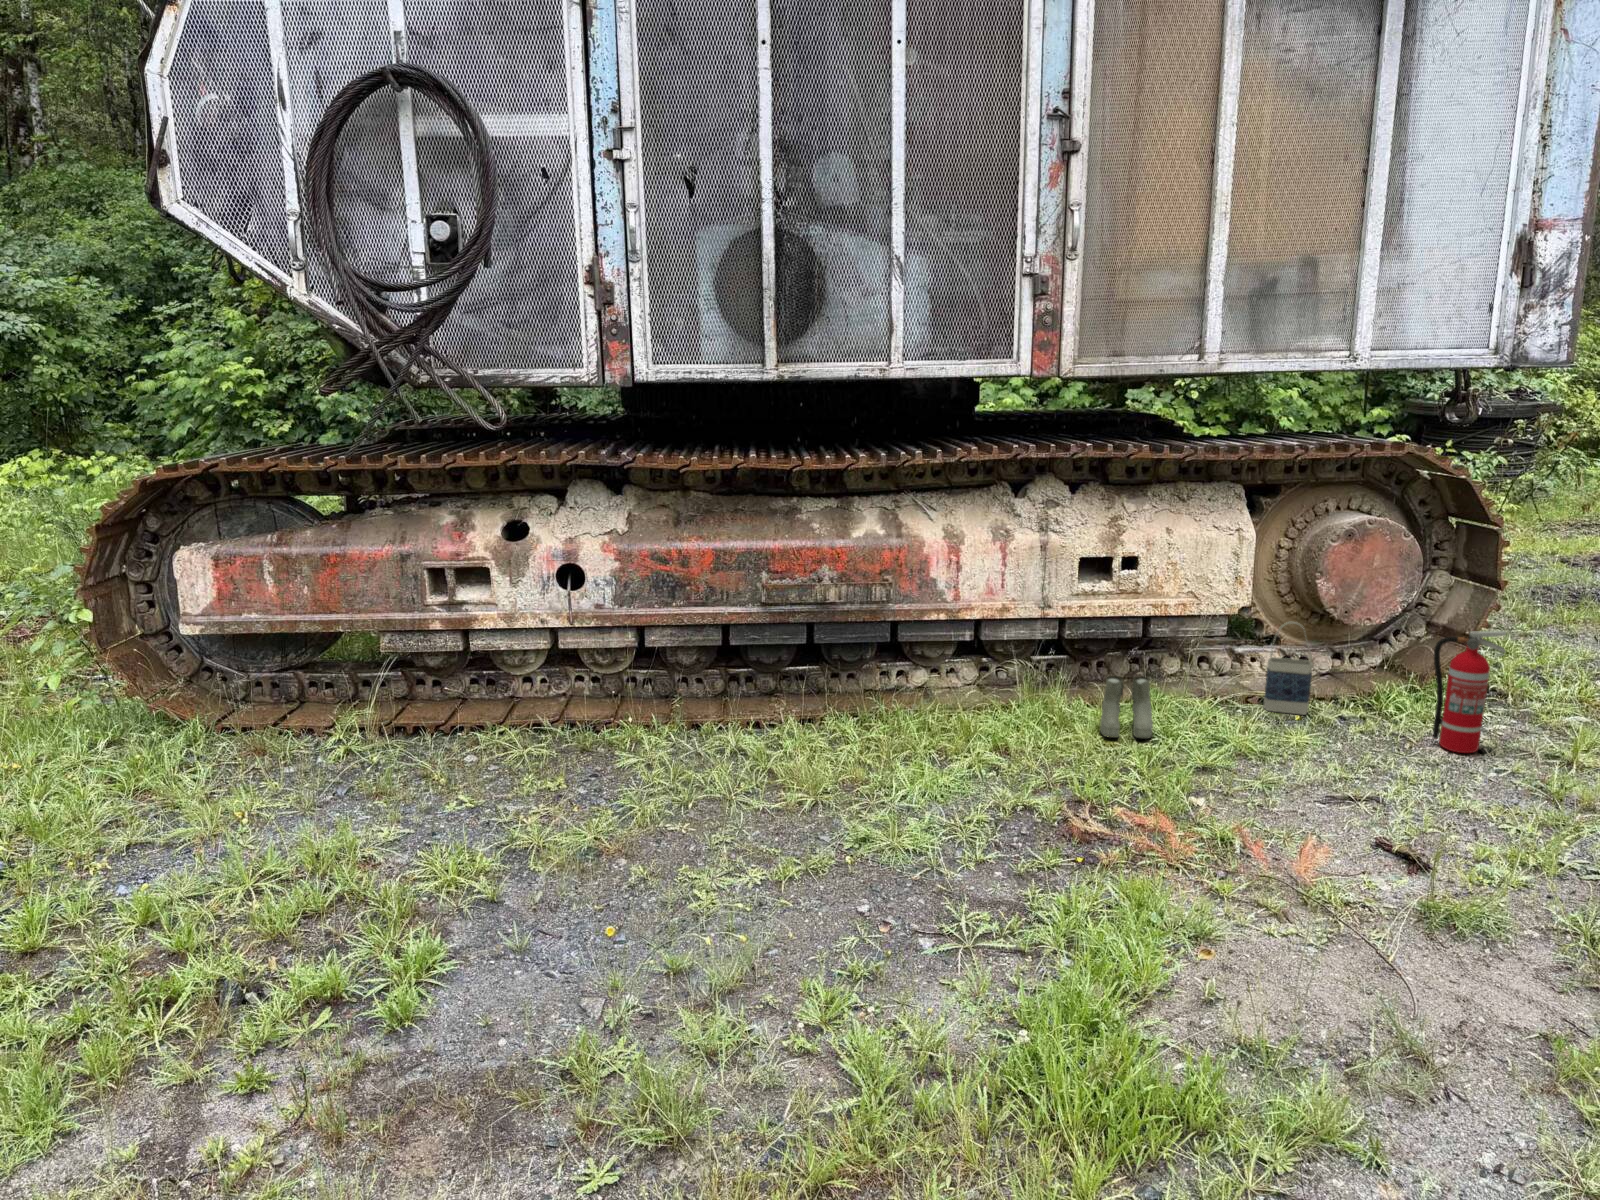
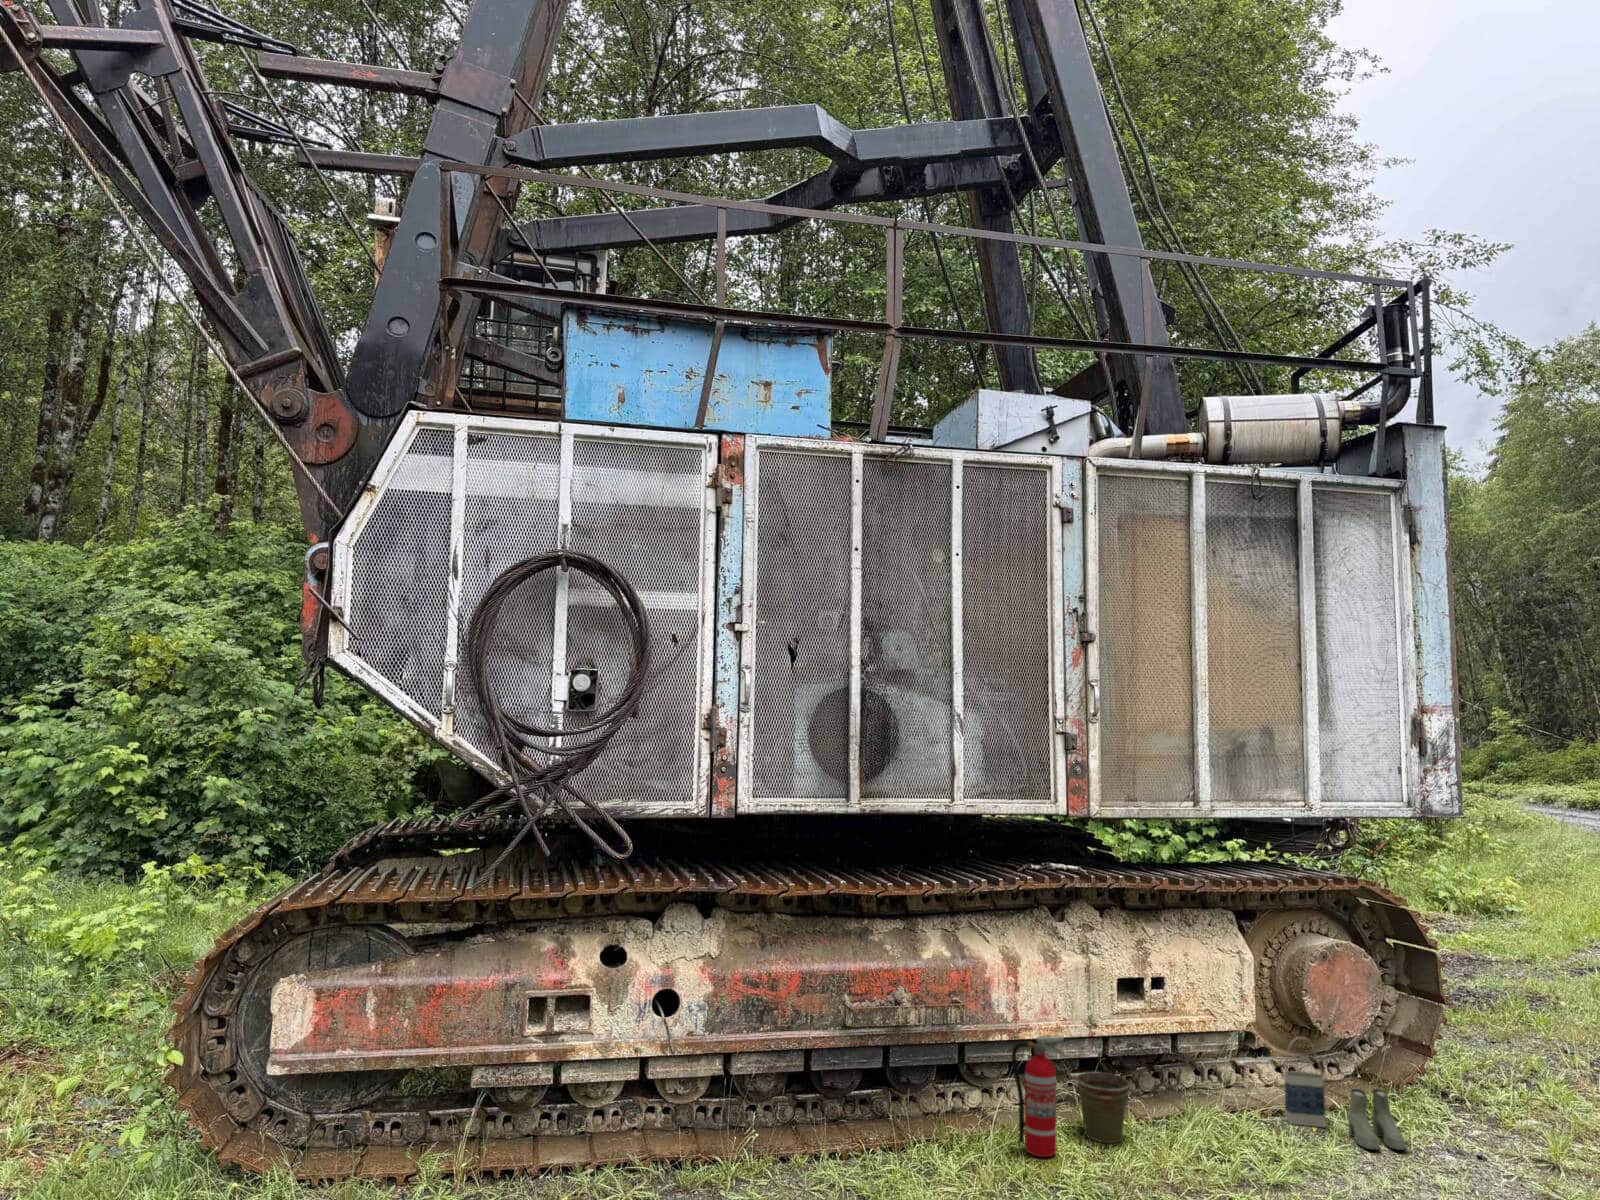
fire extinguisher: present [1433,631,1506,753] -> present [1012,1037,1066,1157]
bucket: none [1010,653,1072,721] -> present [1074,1072,1132,1143]
boots: present [1100,676,1153,739] -> present [1347,1089,1406,1150]

